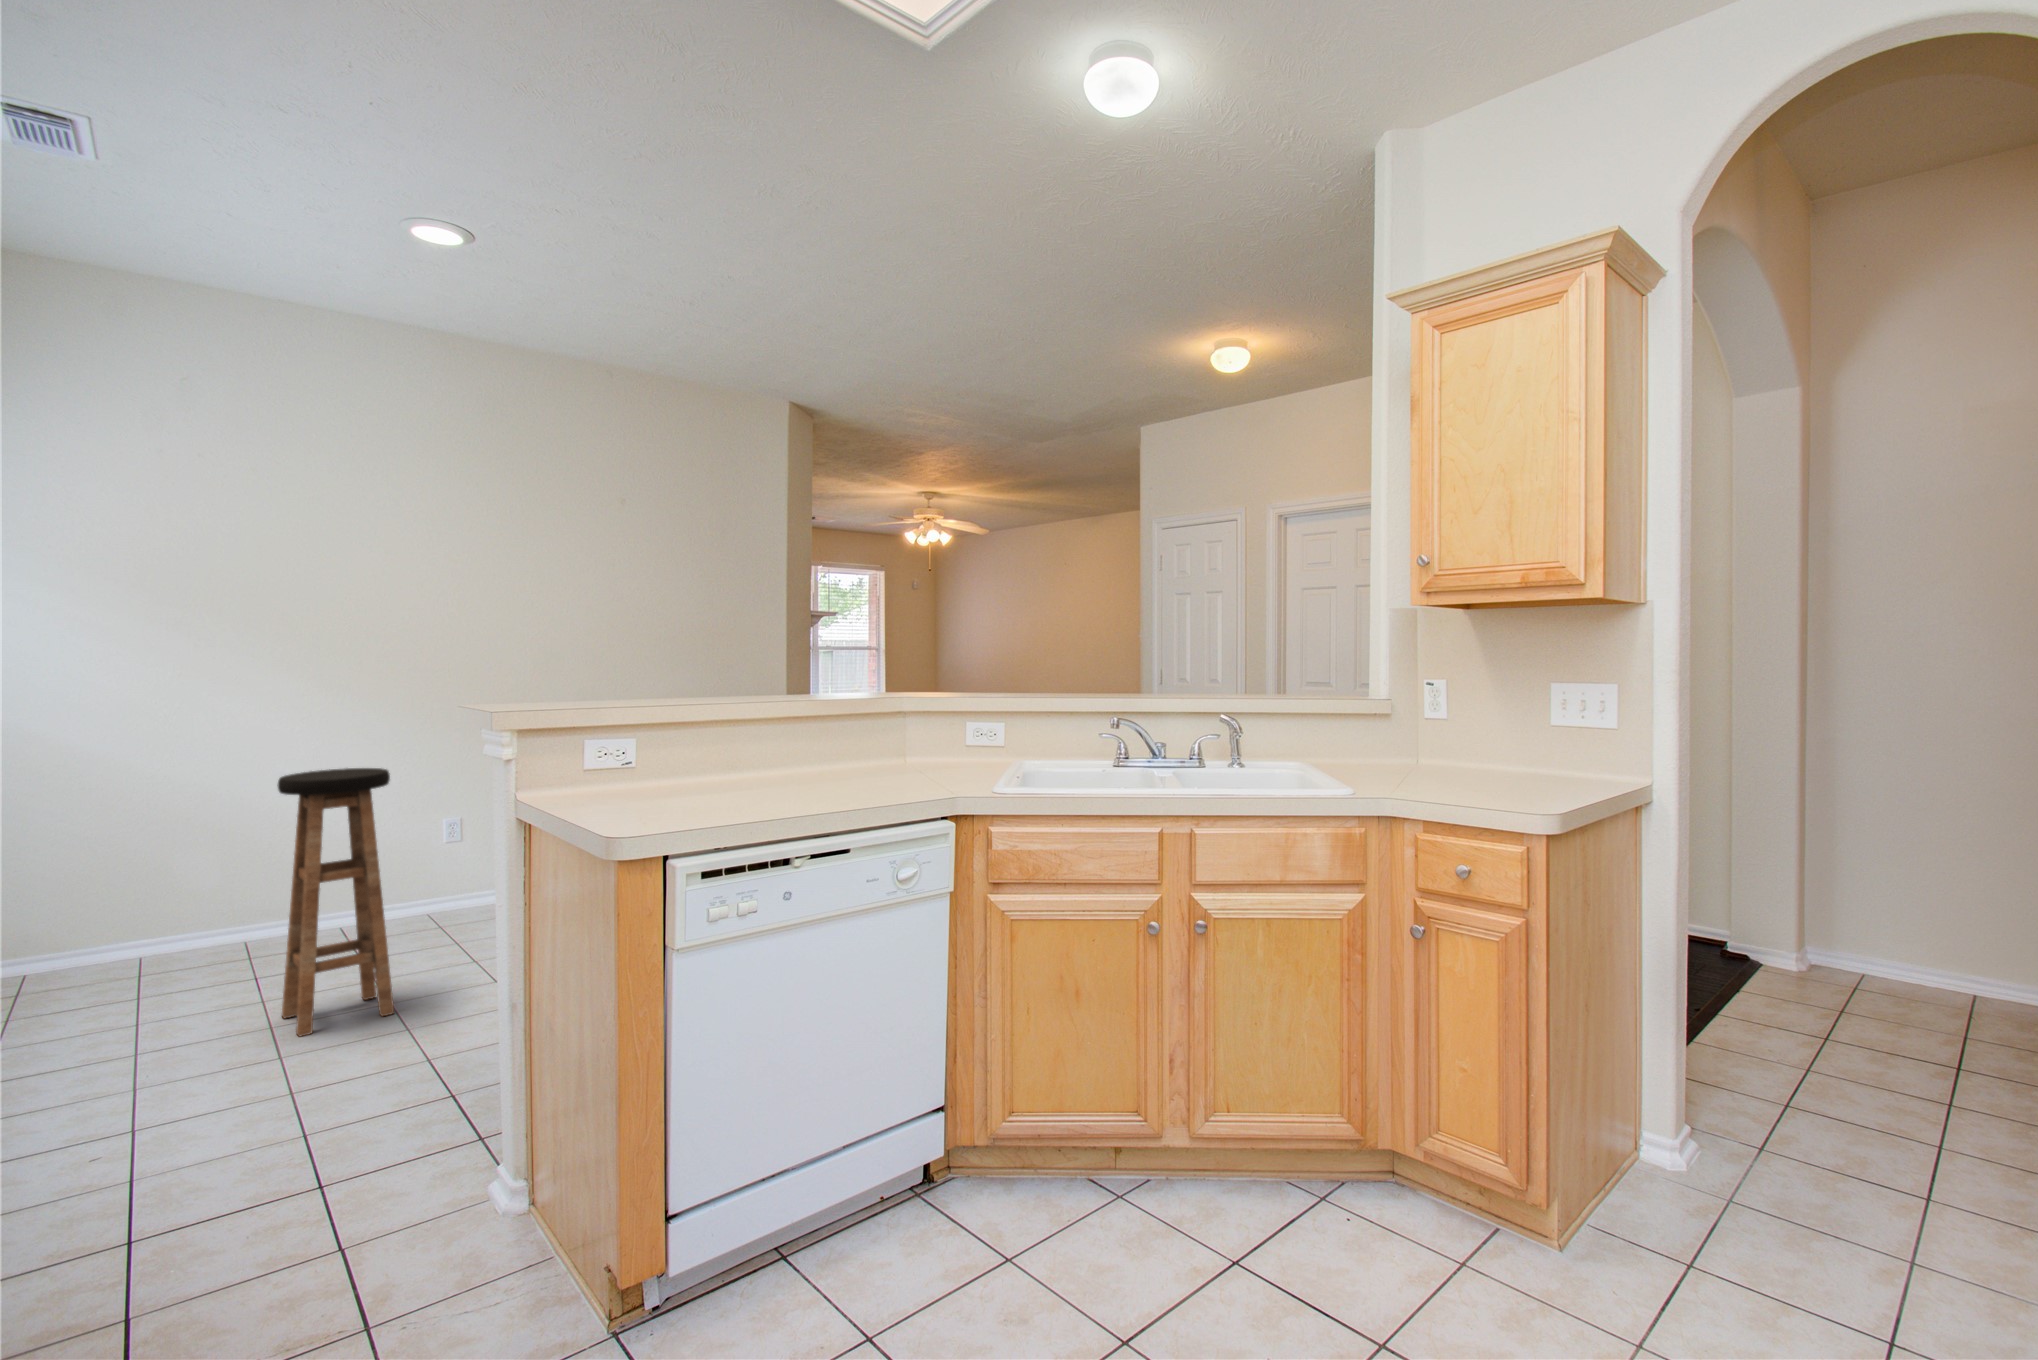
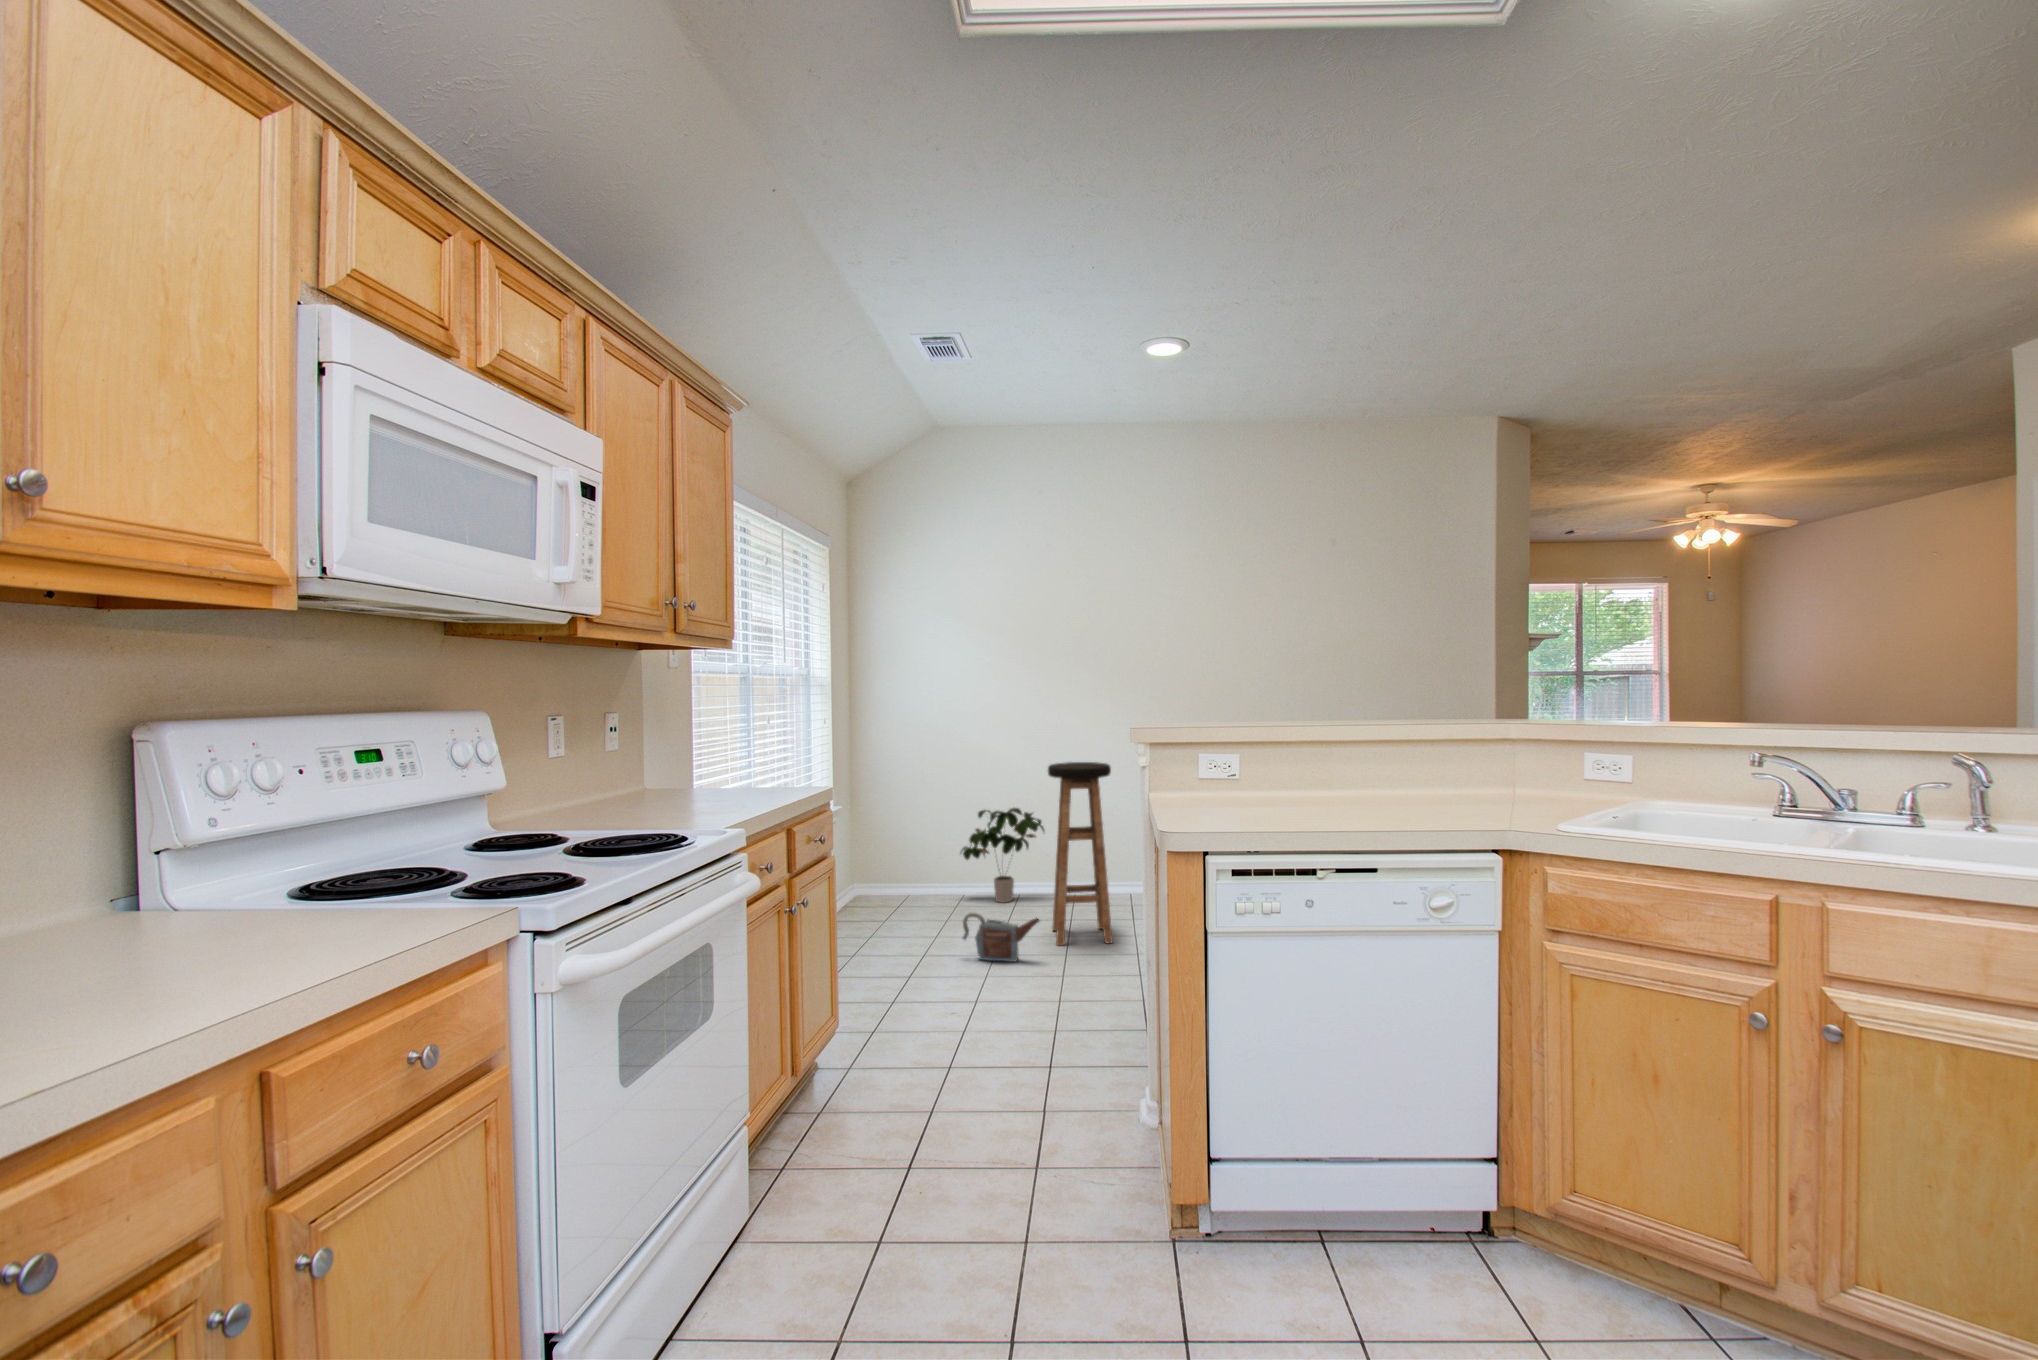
potted plant: none [72,848,251,998] -> present [961,808,1044,903]
watering can: none [116,1002,277,1089] -> present [963,913,1039,962]

